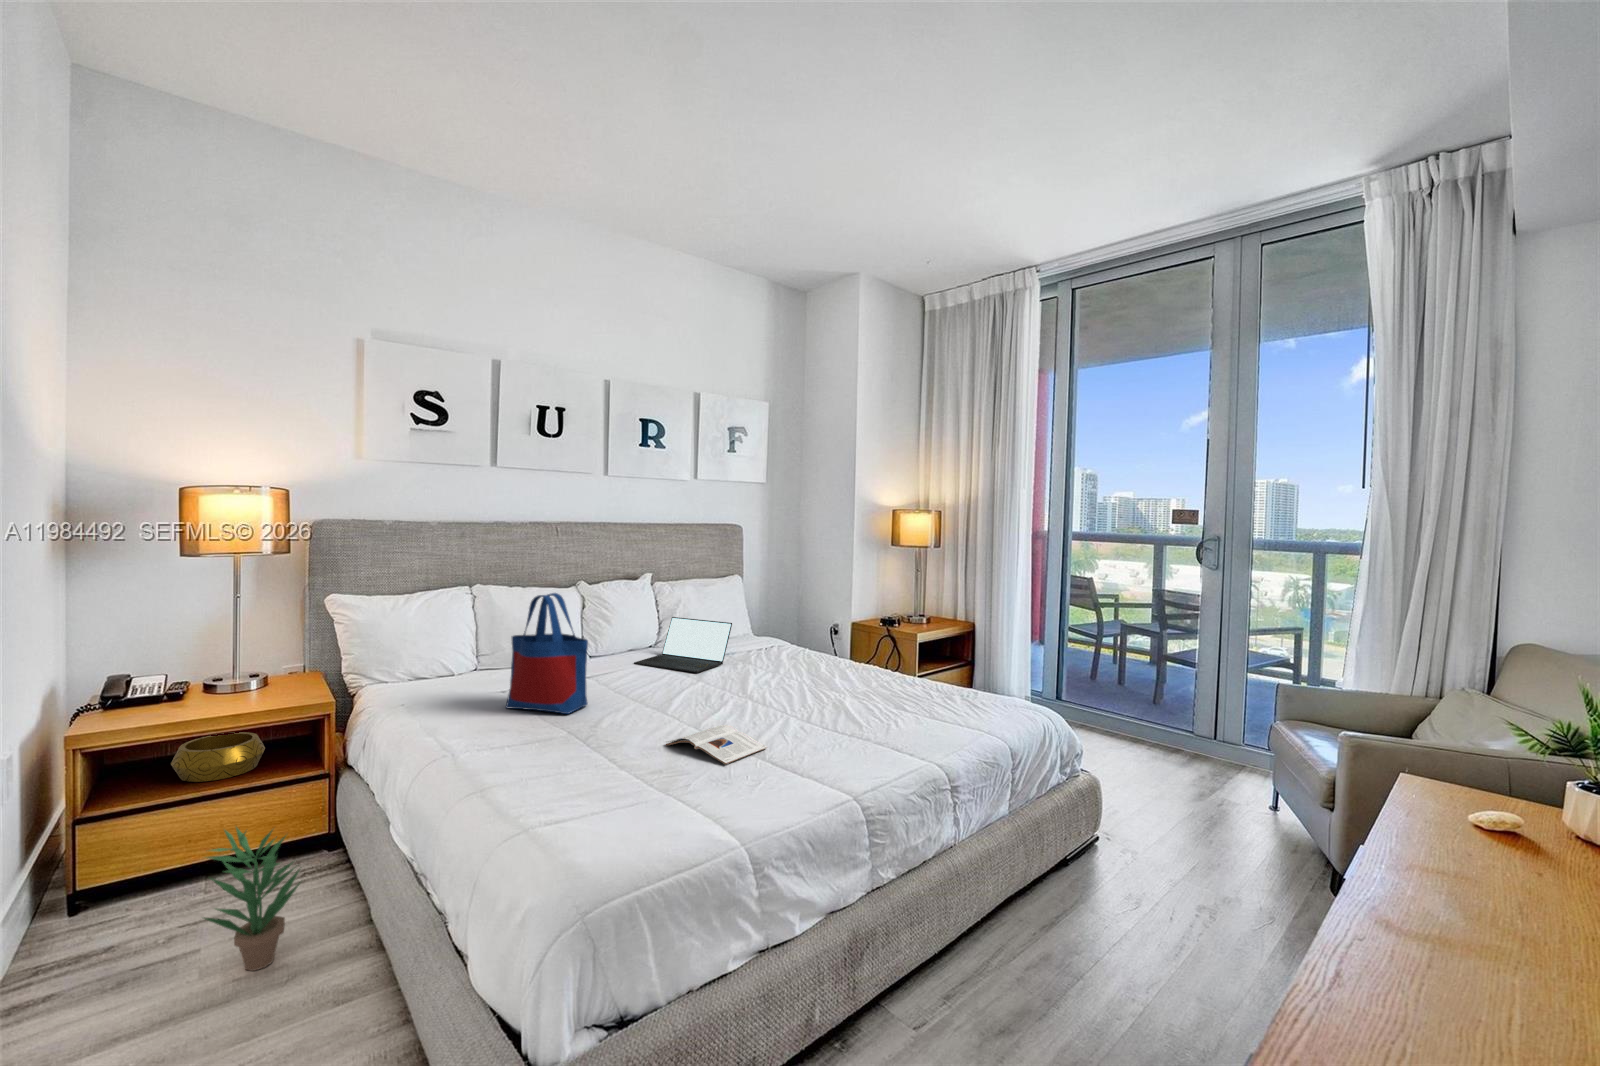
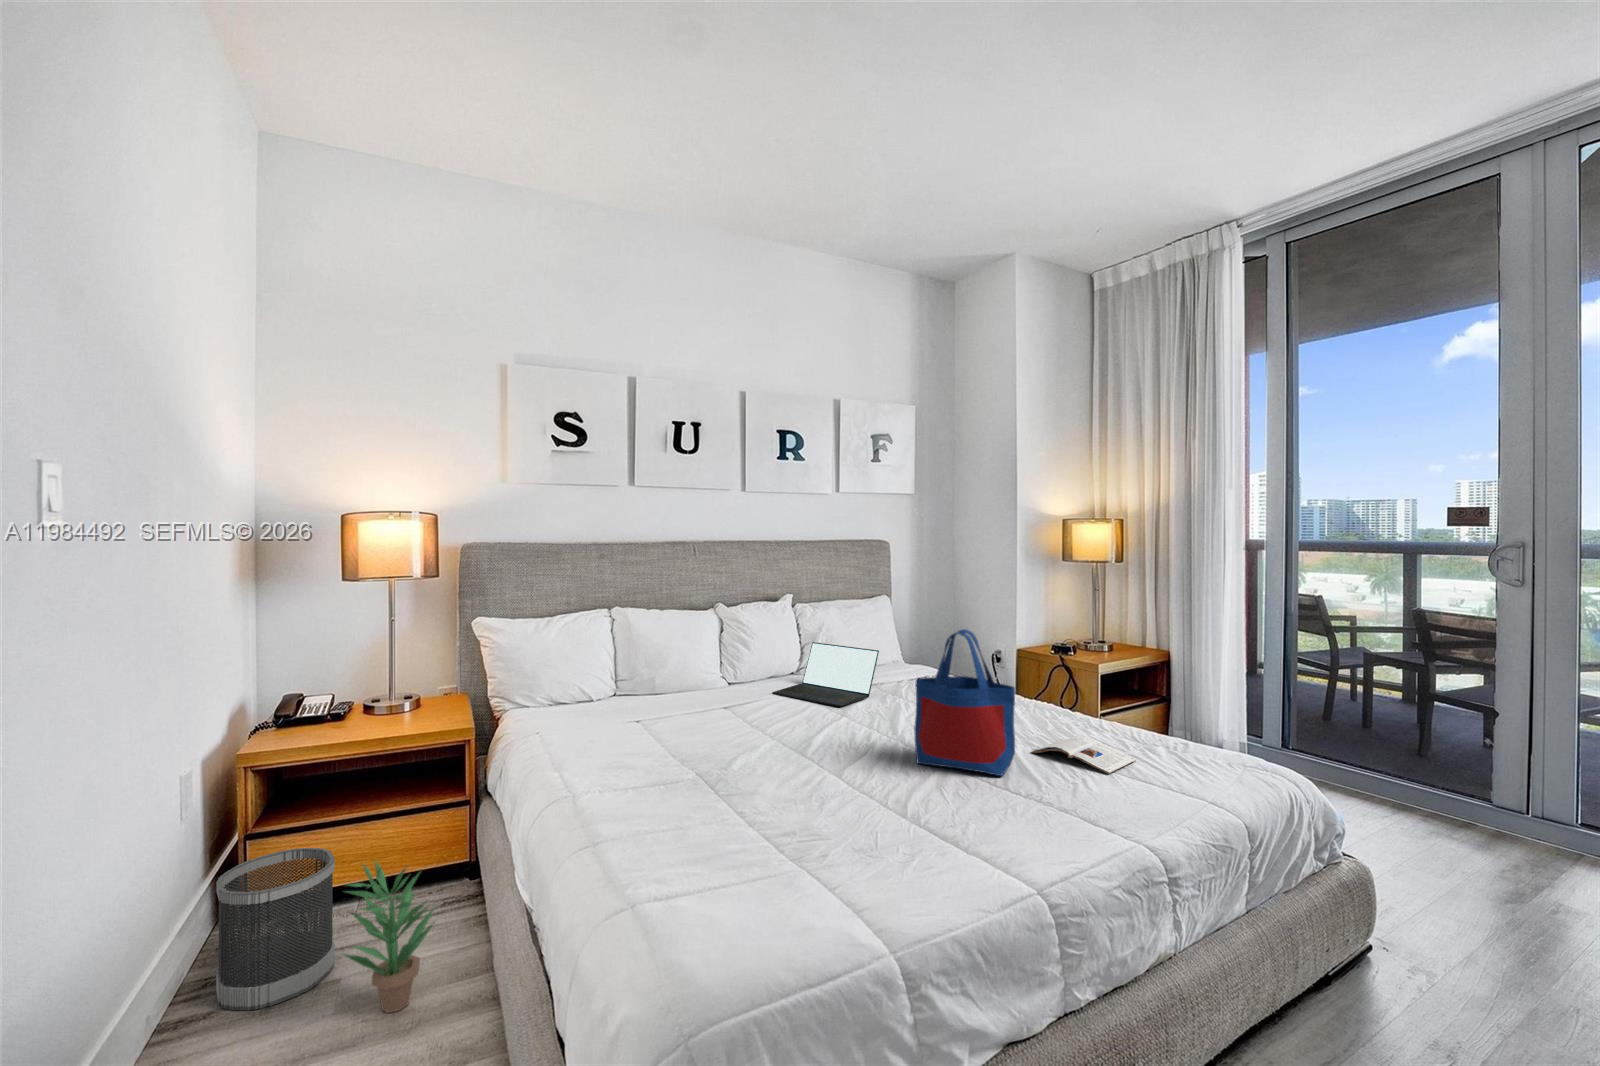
tote bag: present [506,593,588,714] -> present [914,629,1015,776]
magazine: present [666,725,767,765] -> present [1032,736,1136,774]
decorative bowl: present [171,732,265,782] -> none [333,754,415,803]
wastebasket: none [48,824,185,988] -> present [216,848,335,1010]

